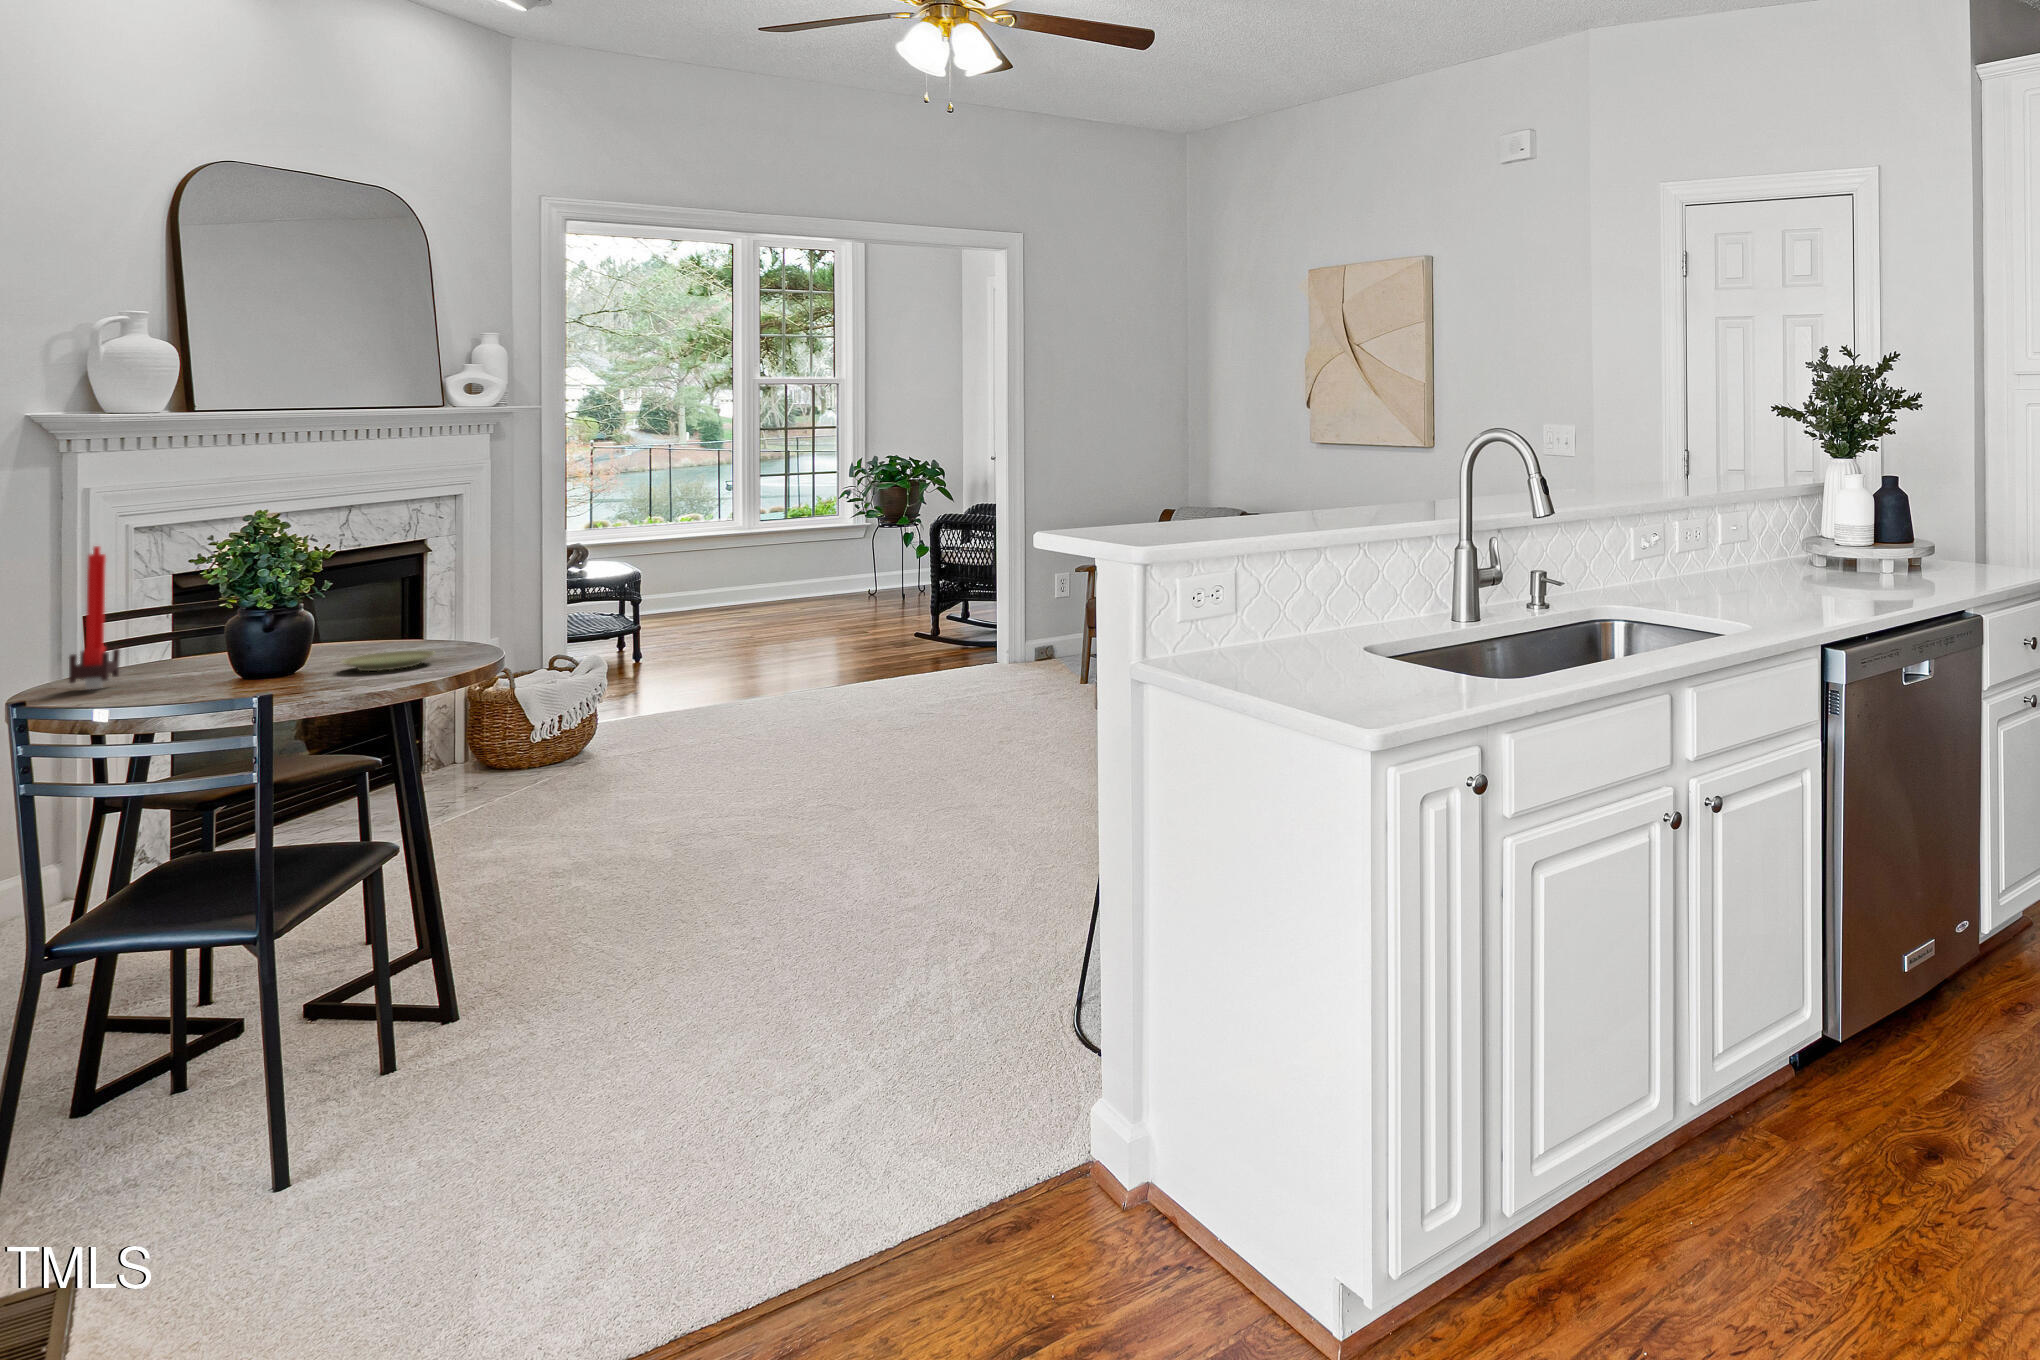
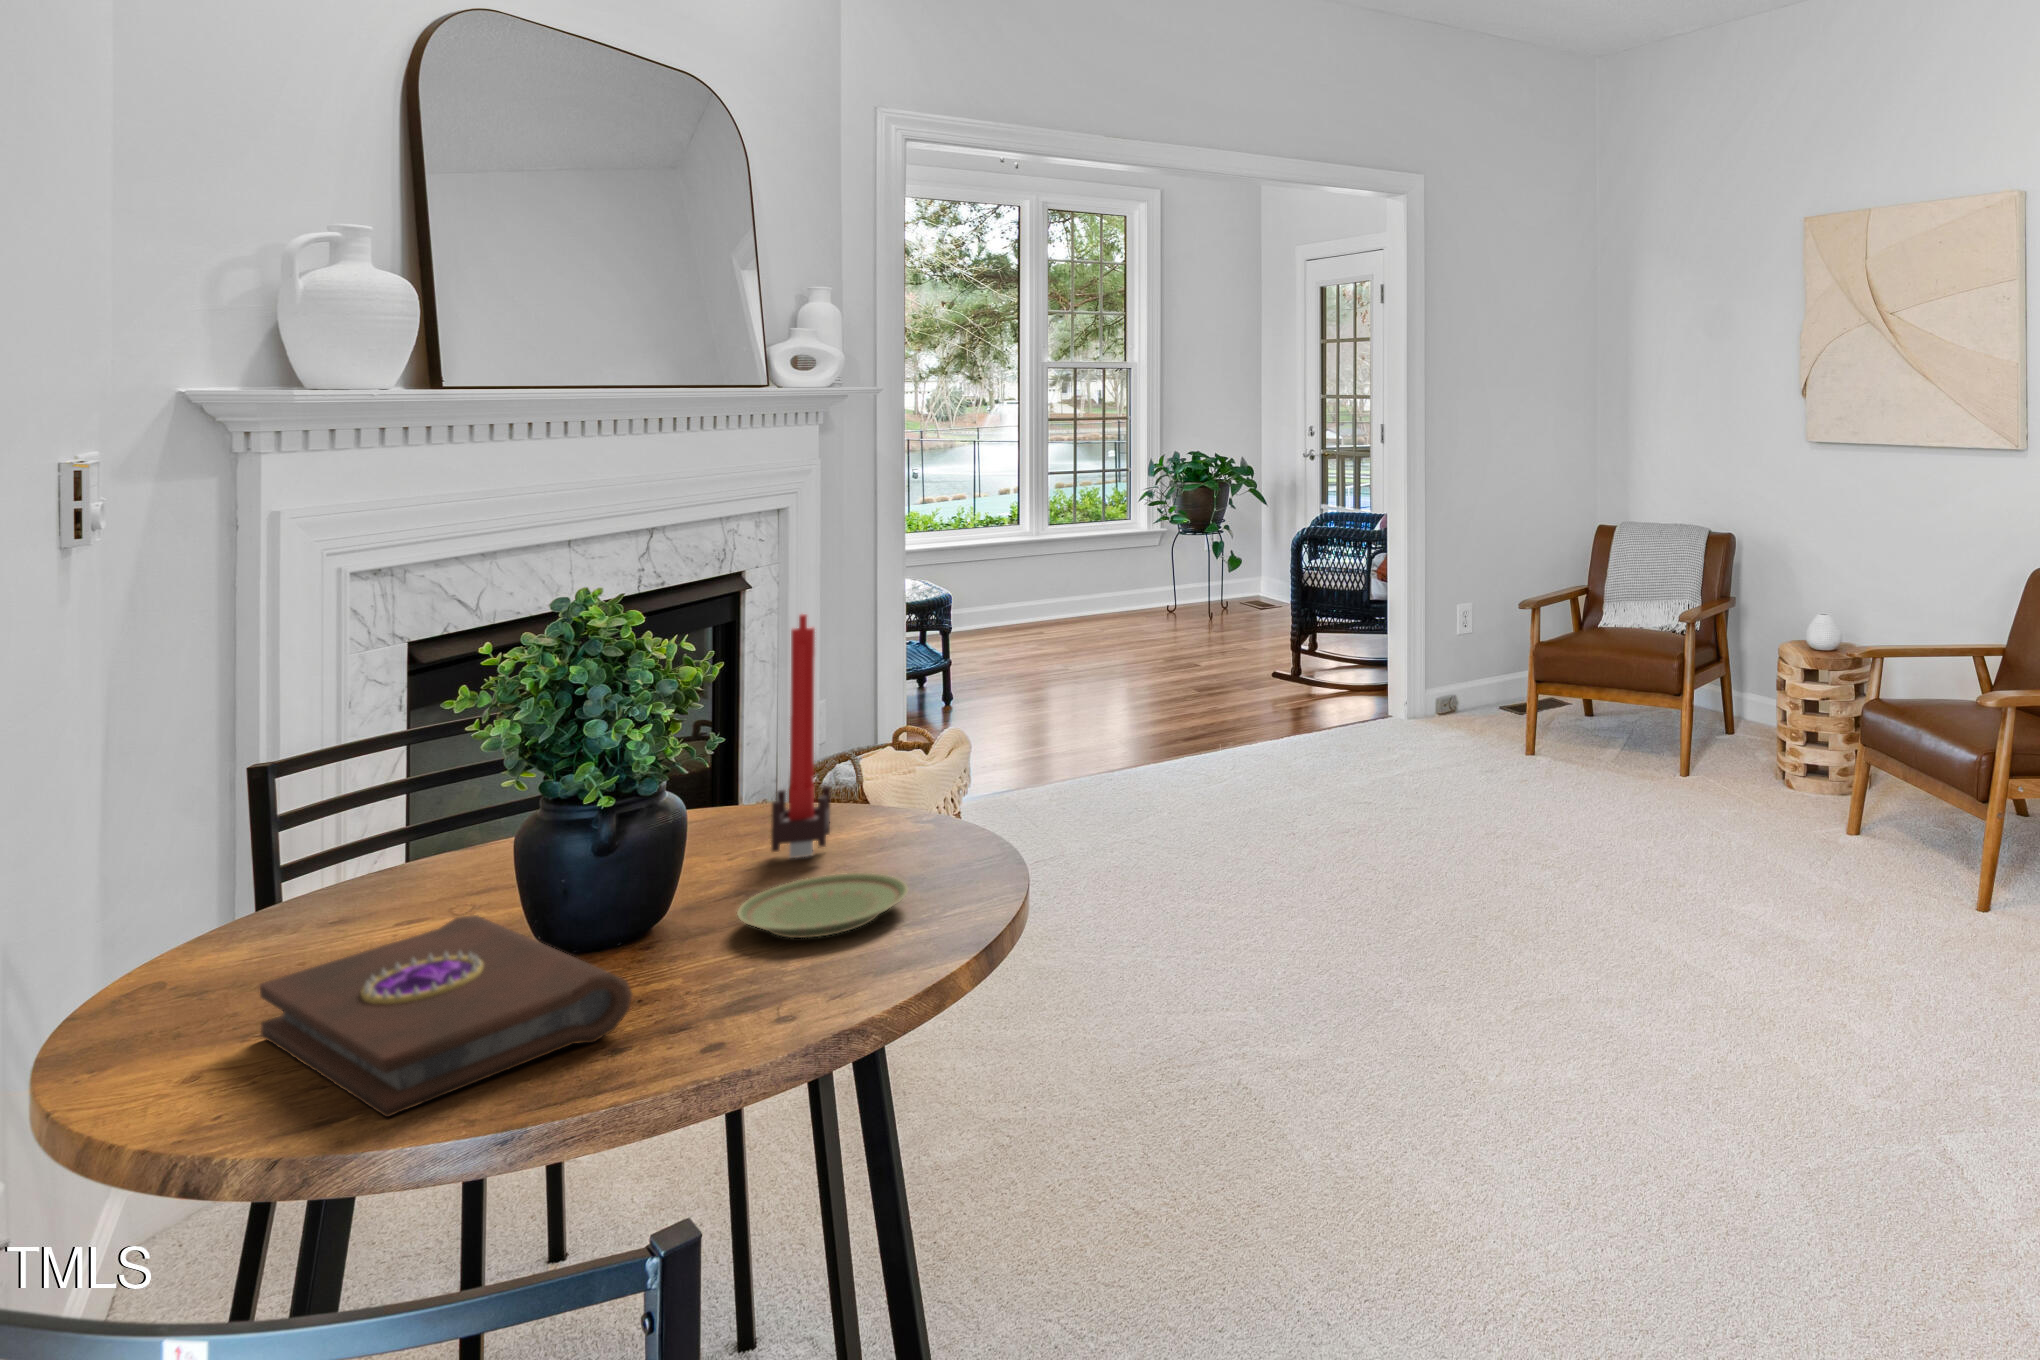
candle: present [69,546,120,689] -> present [771,614,831,858]
book: none [100,656,278,709] -> present [260,915,632,1117]

